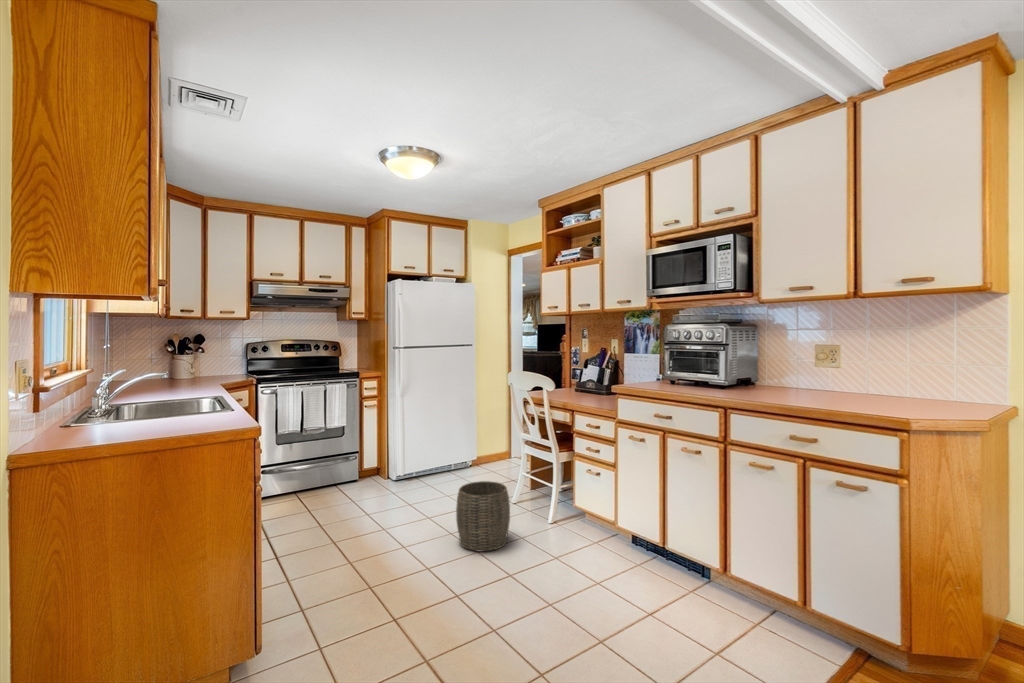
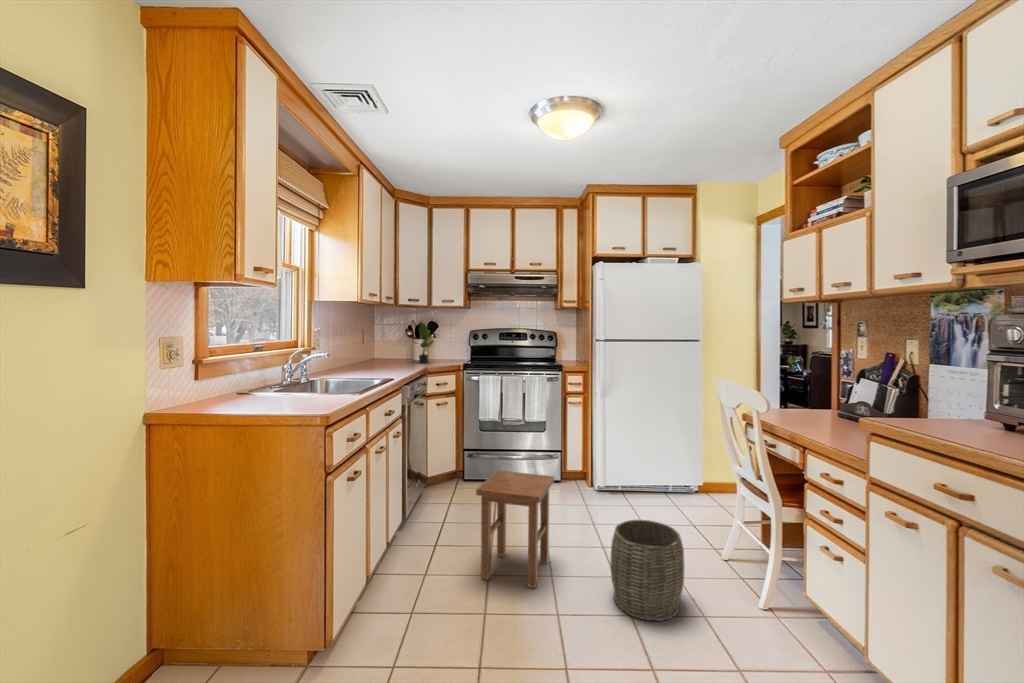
potted plant: none [182,333,213,380] -> present [419,322,433,363]
stool: none [340,463,401,565] -> present [476,470,554,588]

